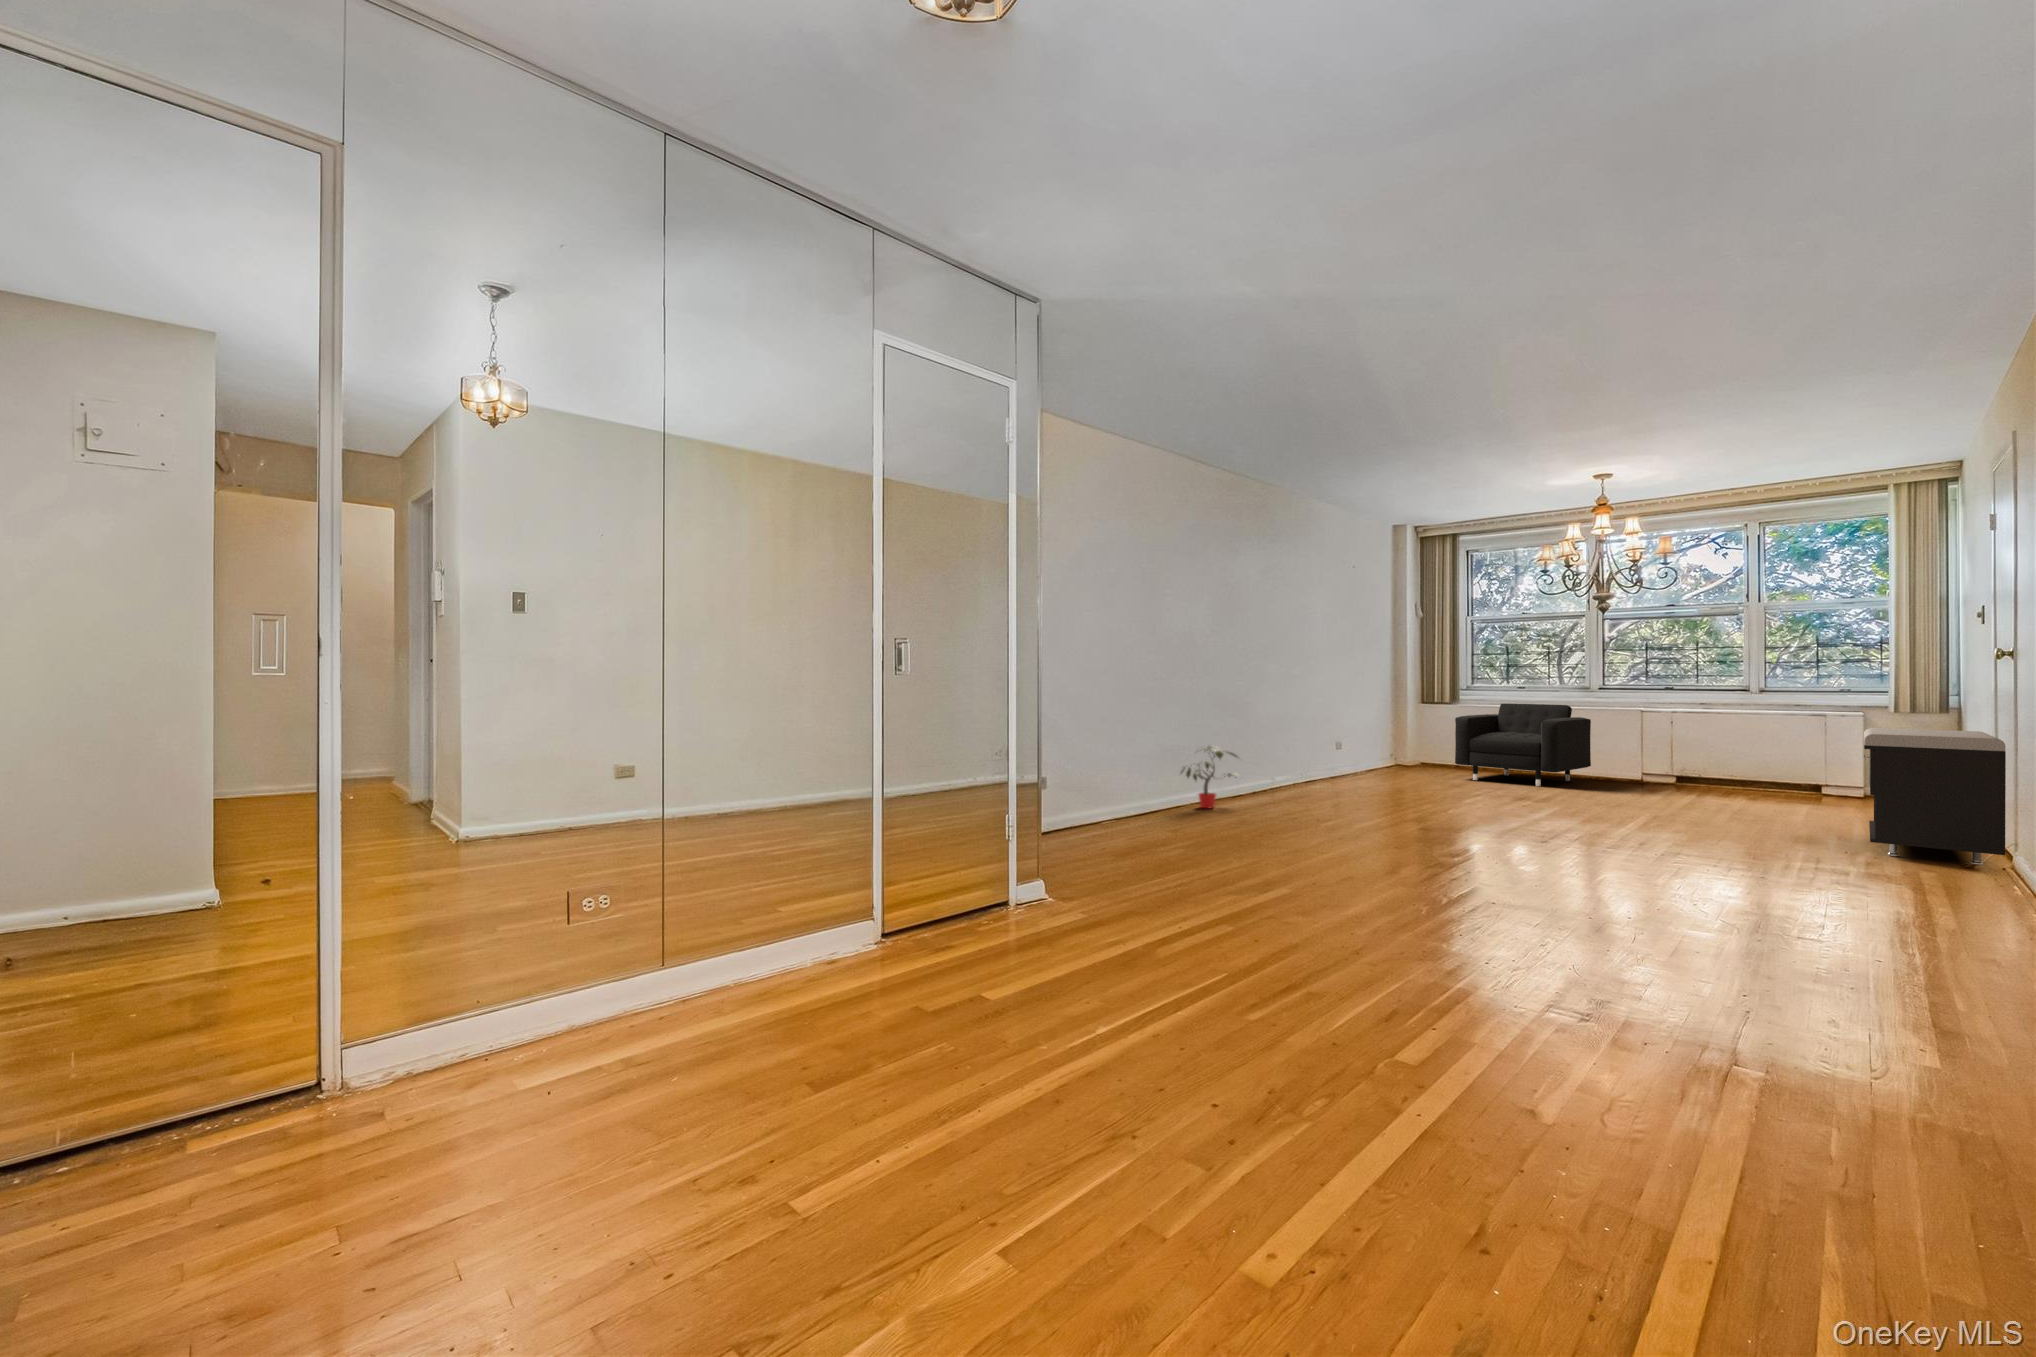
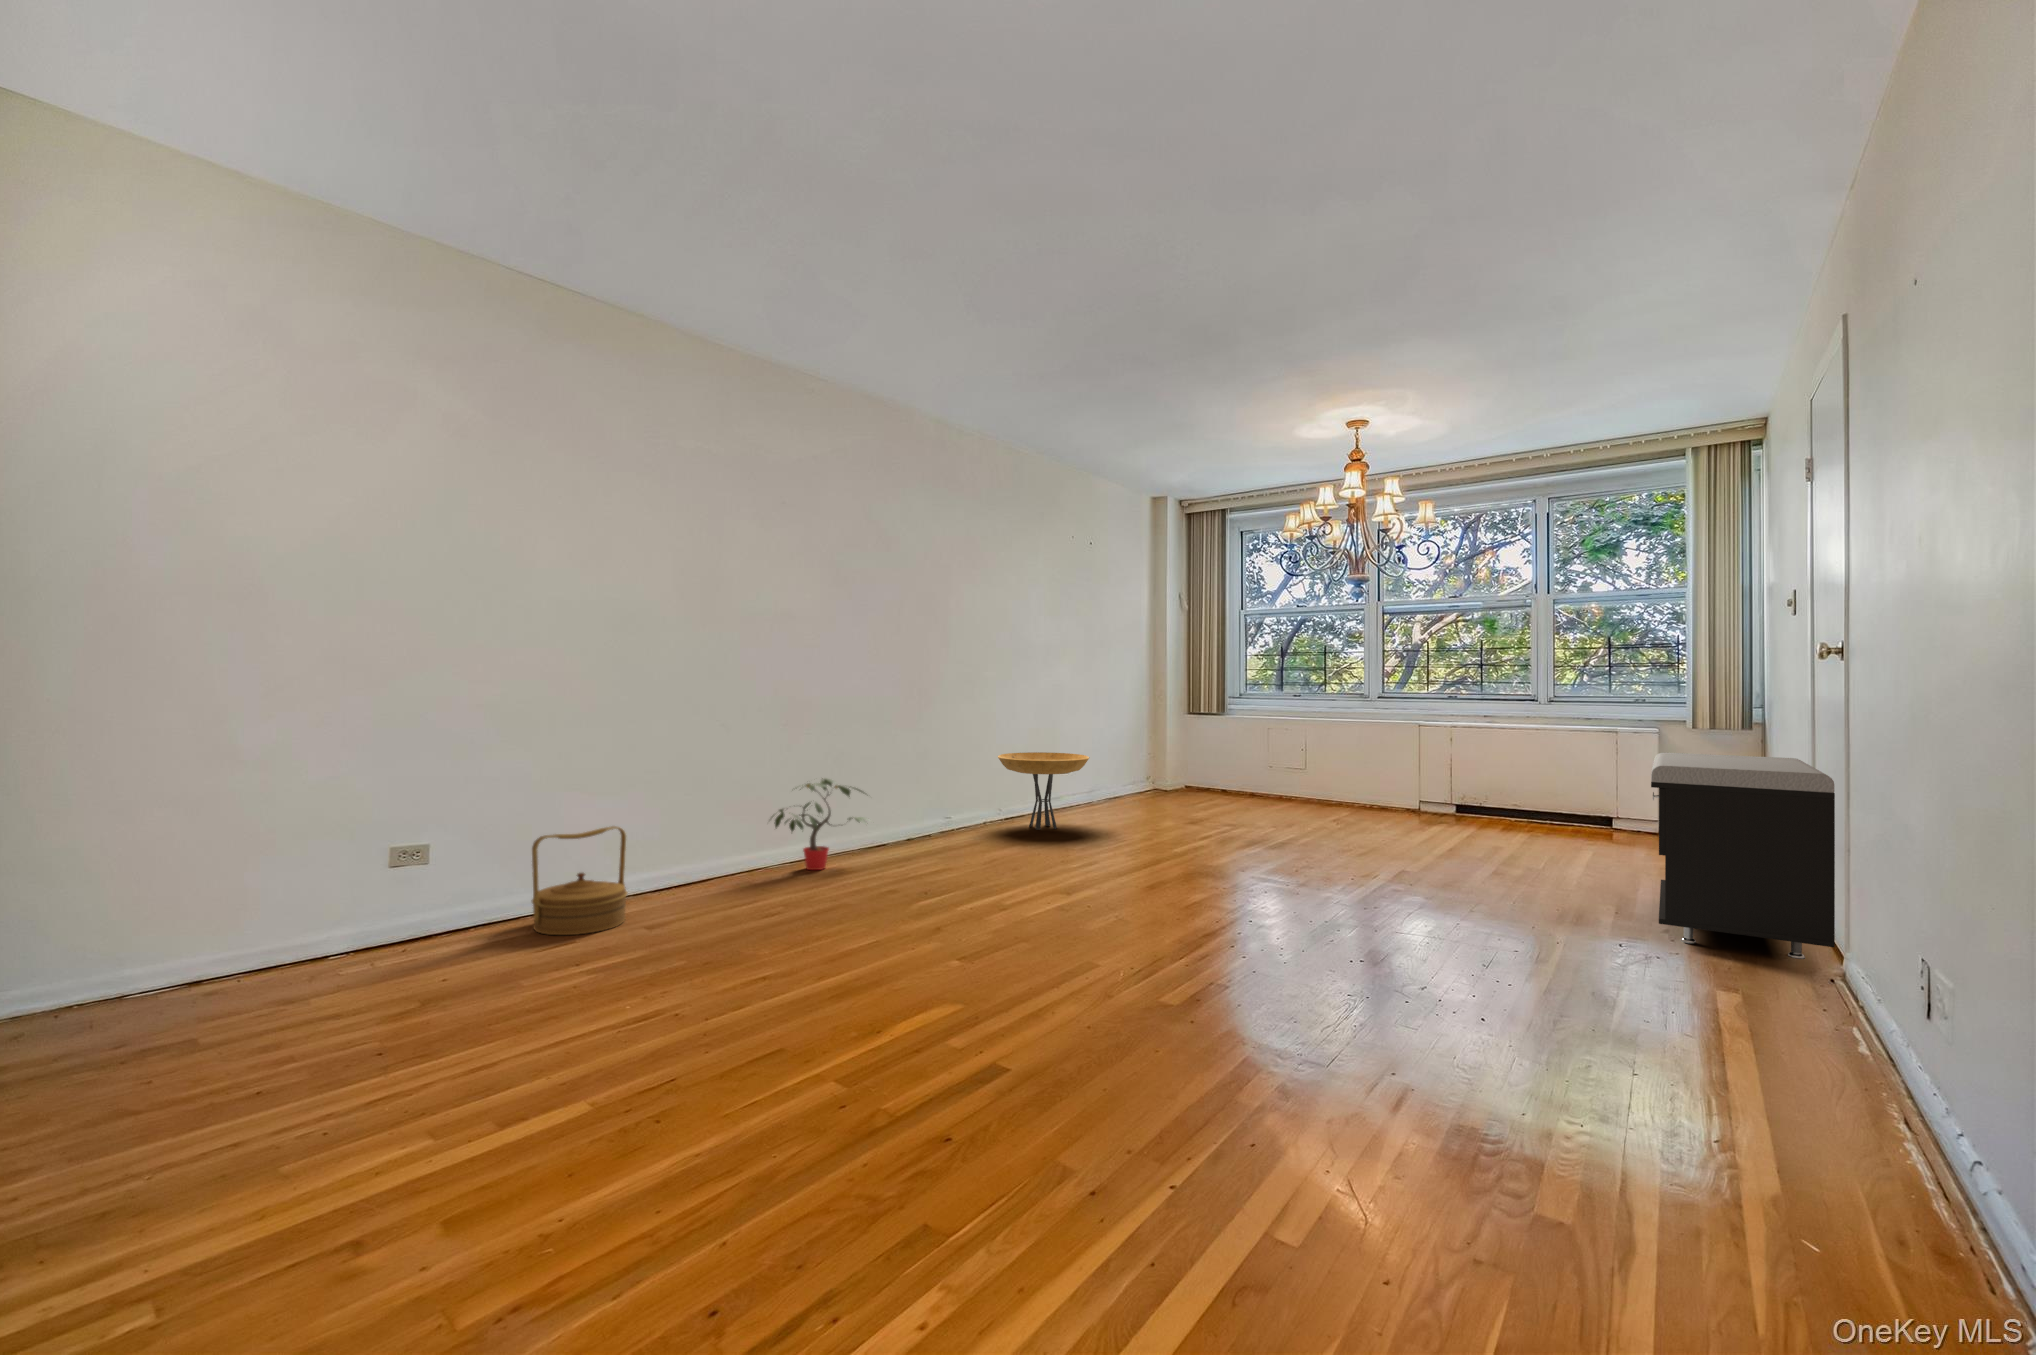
armchair: present [1455,704,1591,786] -> none [1206,715,1363,820]
side table: none [1300,731,1375,789] -> present [998,752,1089,830]
woven basket: none [1081,771,1136,835] -> present [532,826,627,935]

